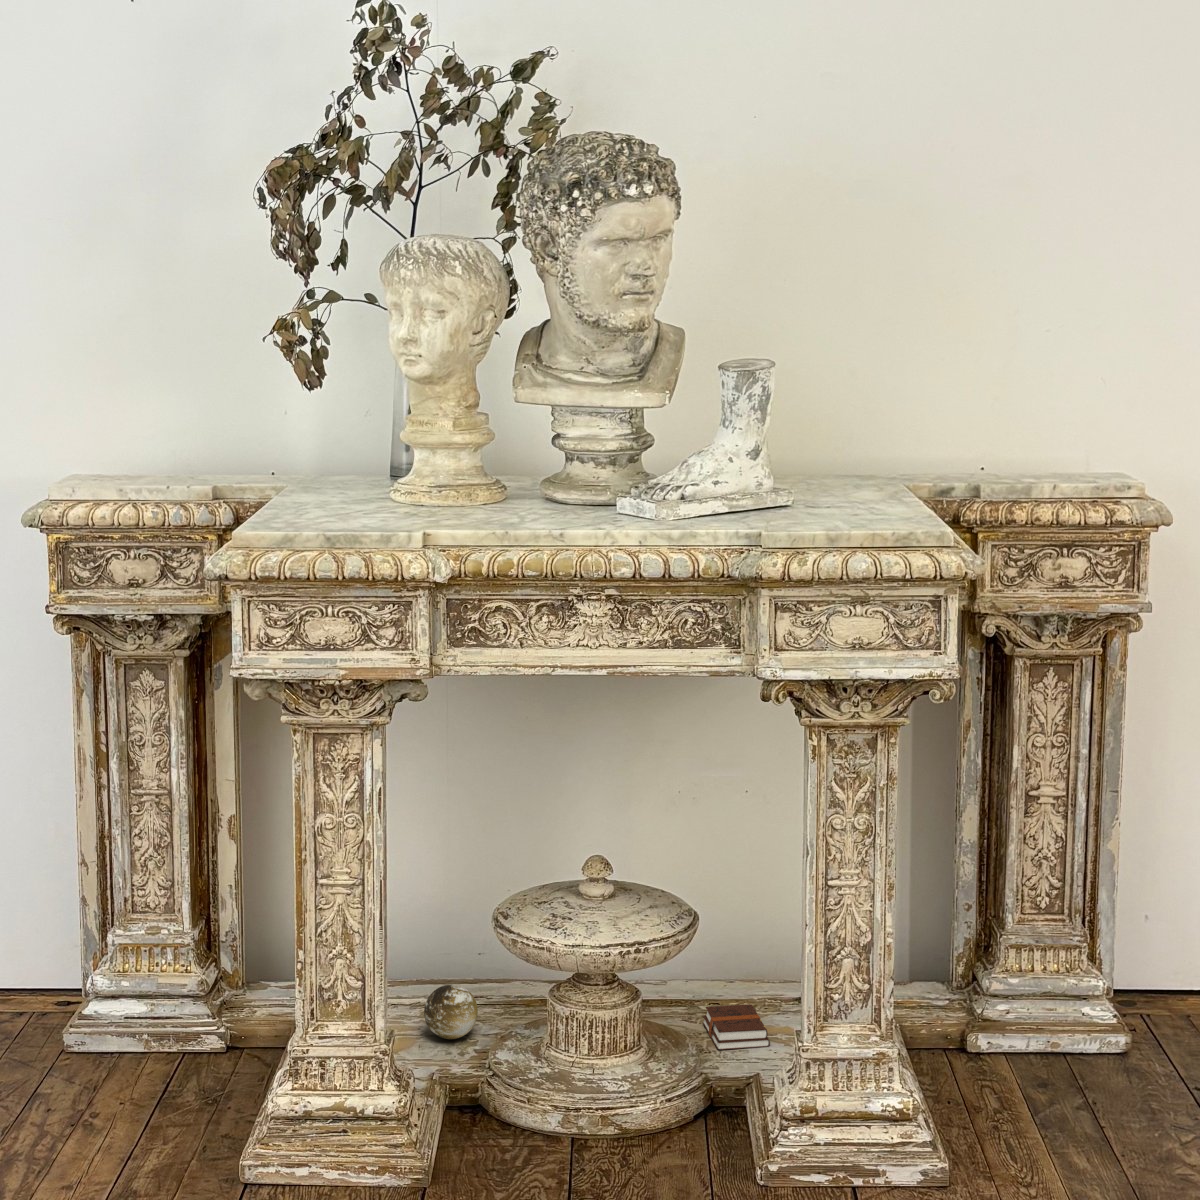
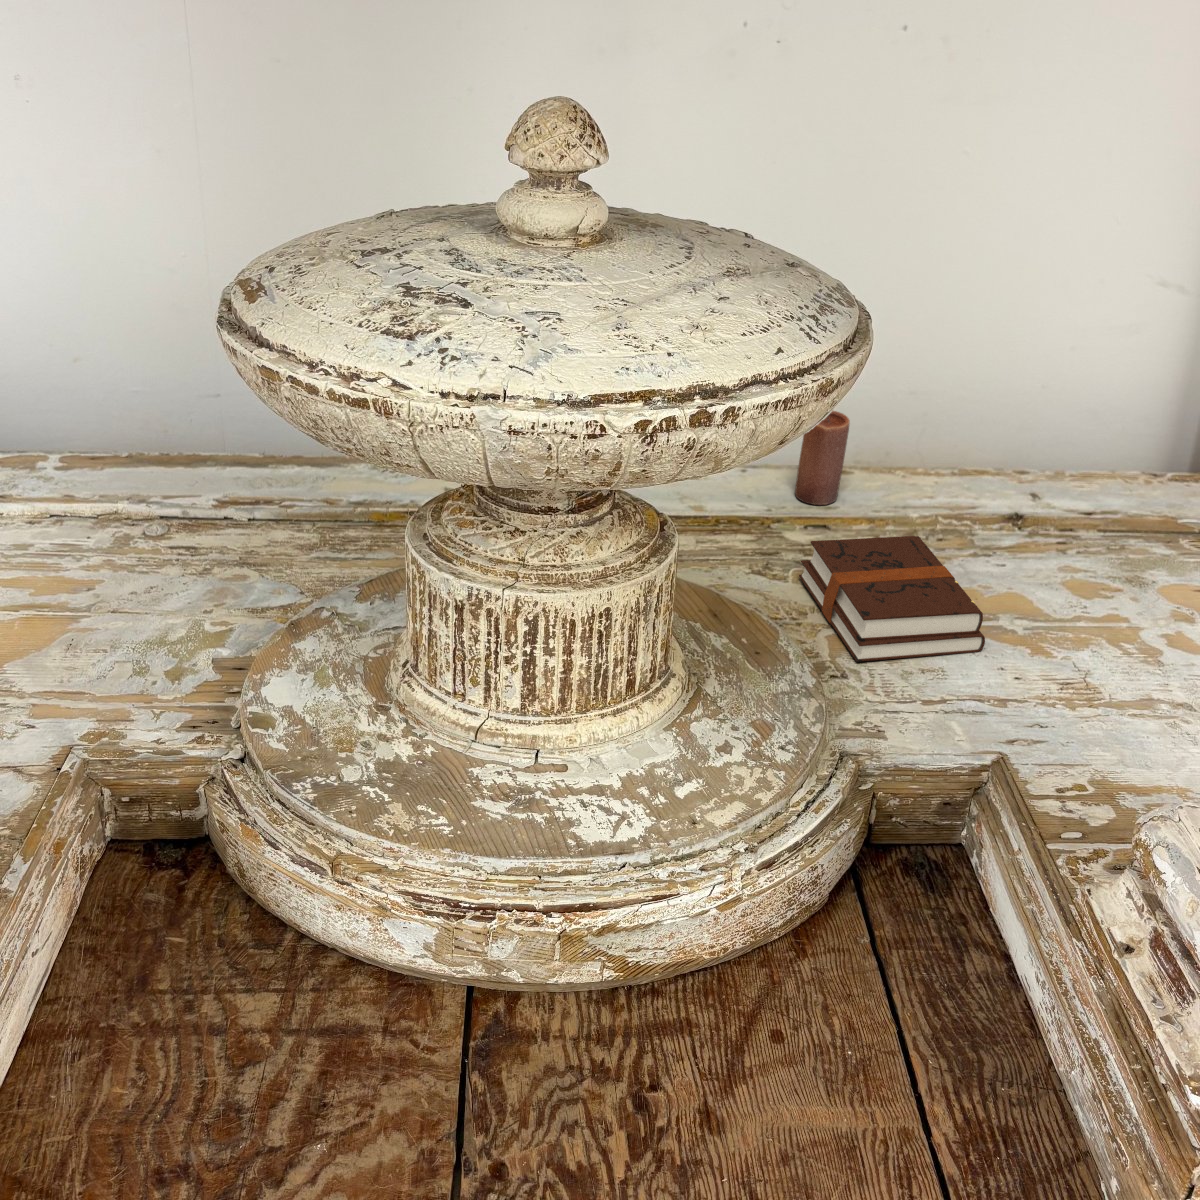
candle: none [708,954,727,996] -> present [795,411,850,505]
decorative orb: present [424,984,478,1039] -> none [83,482,232,624]

